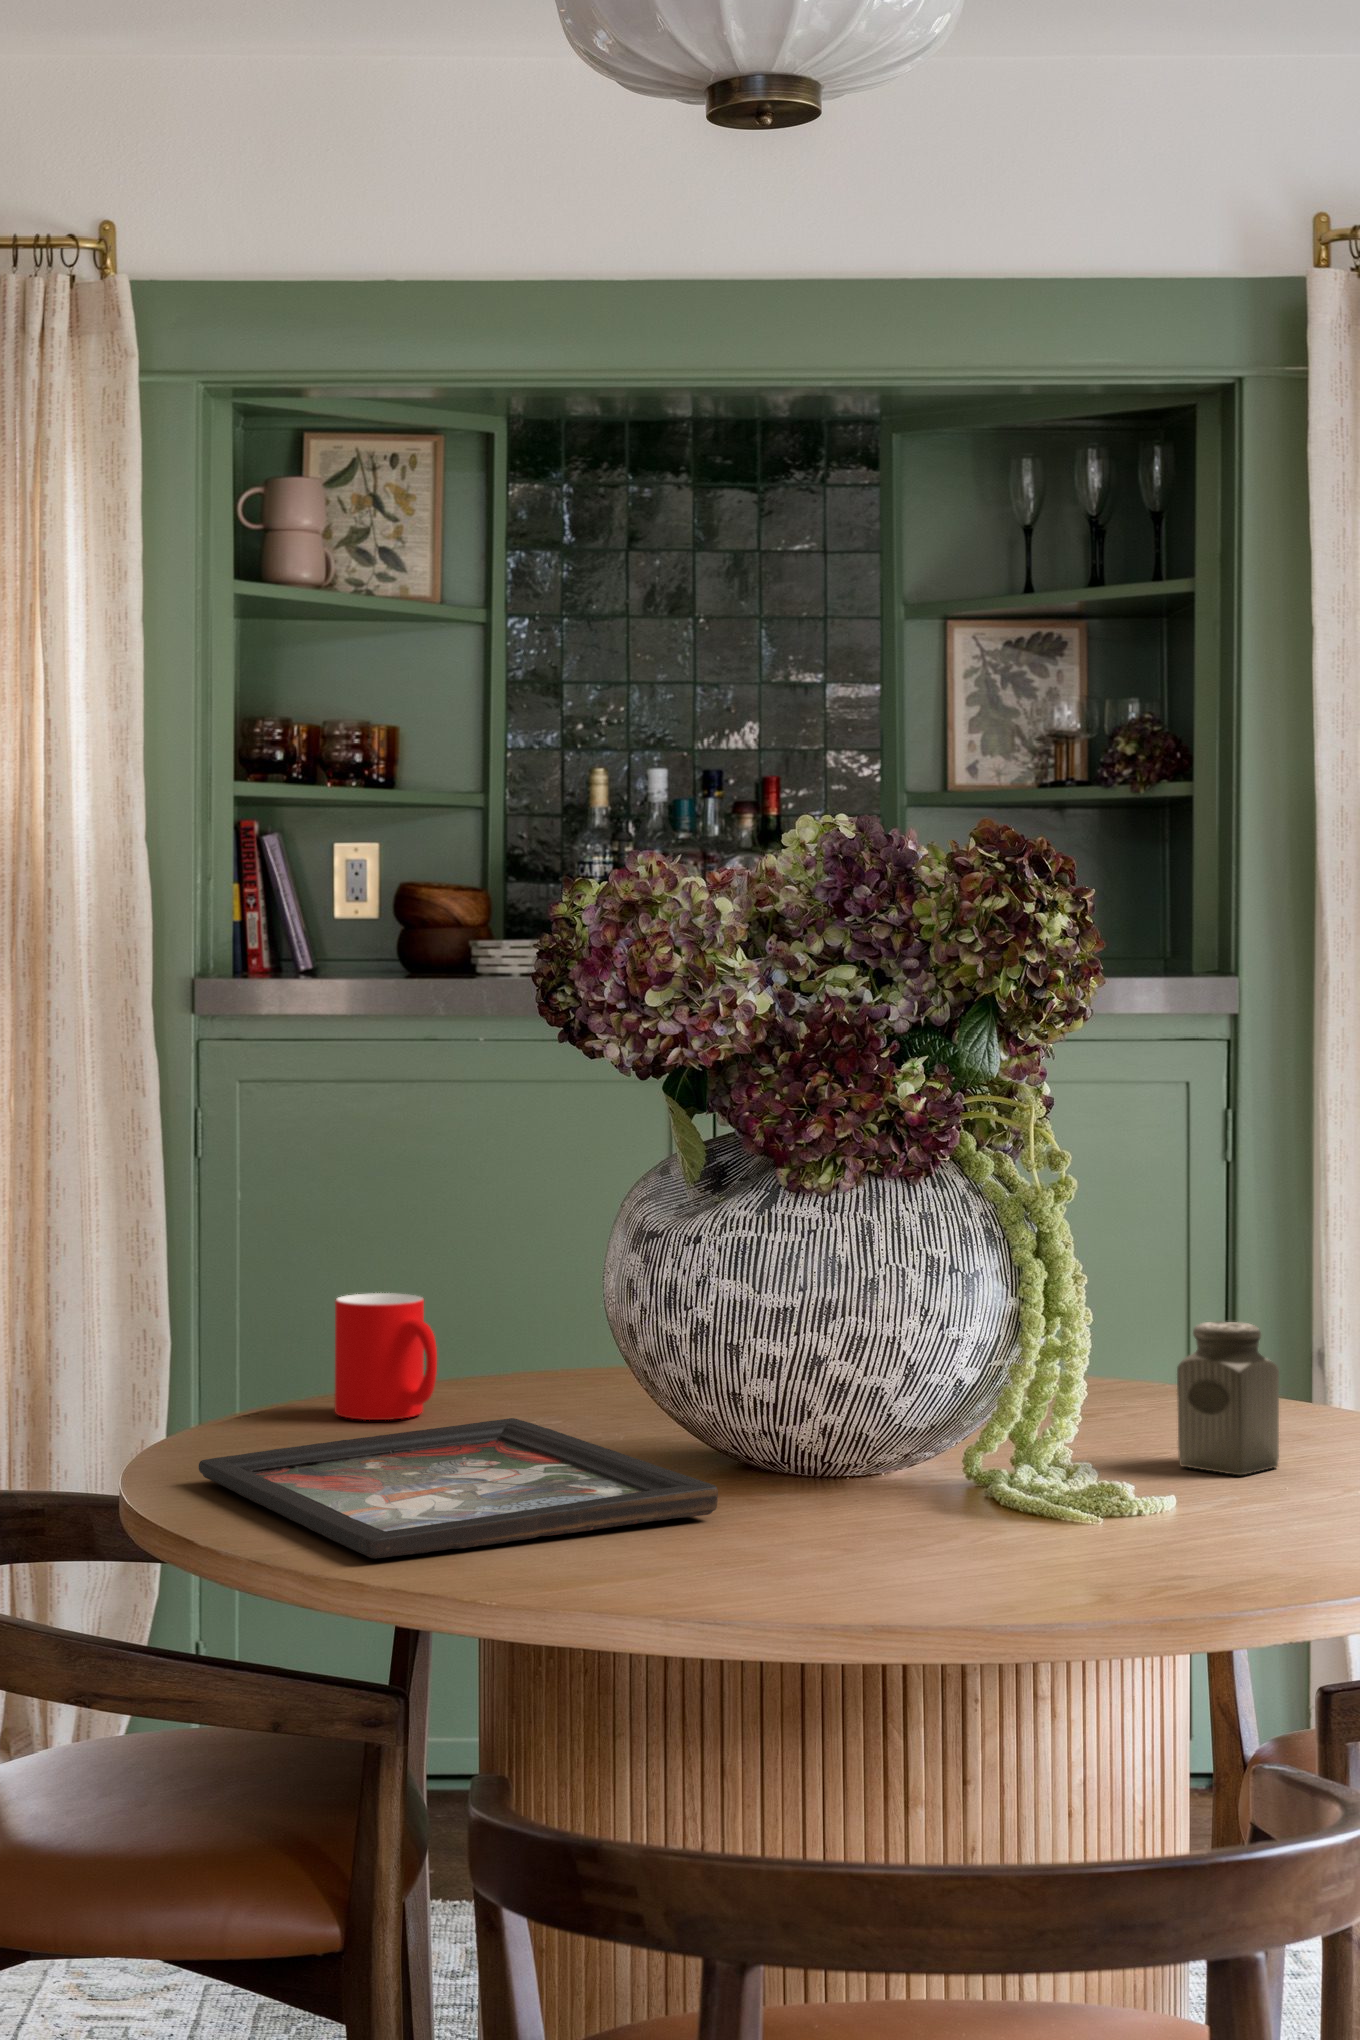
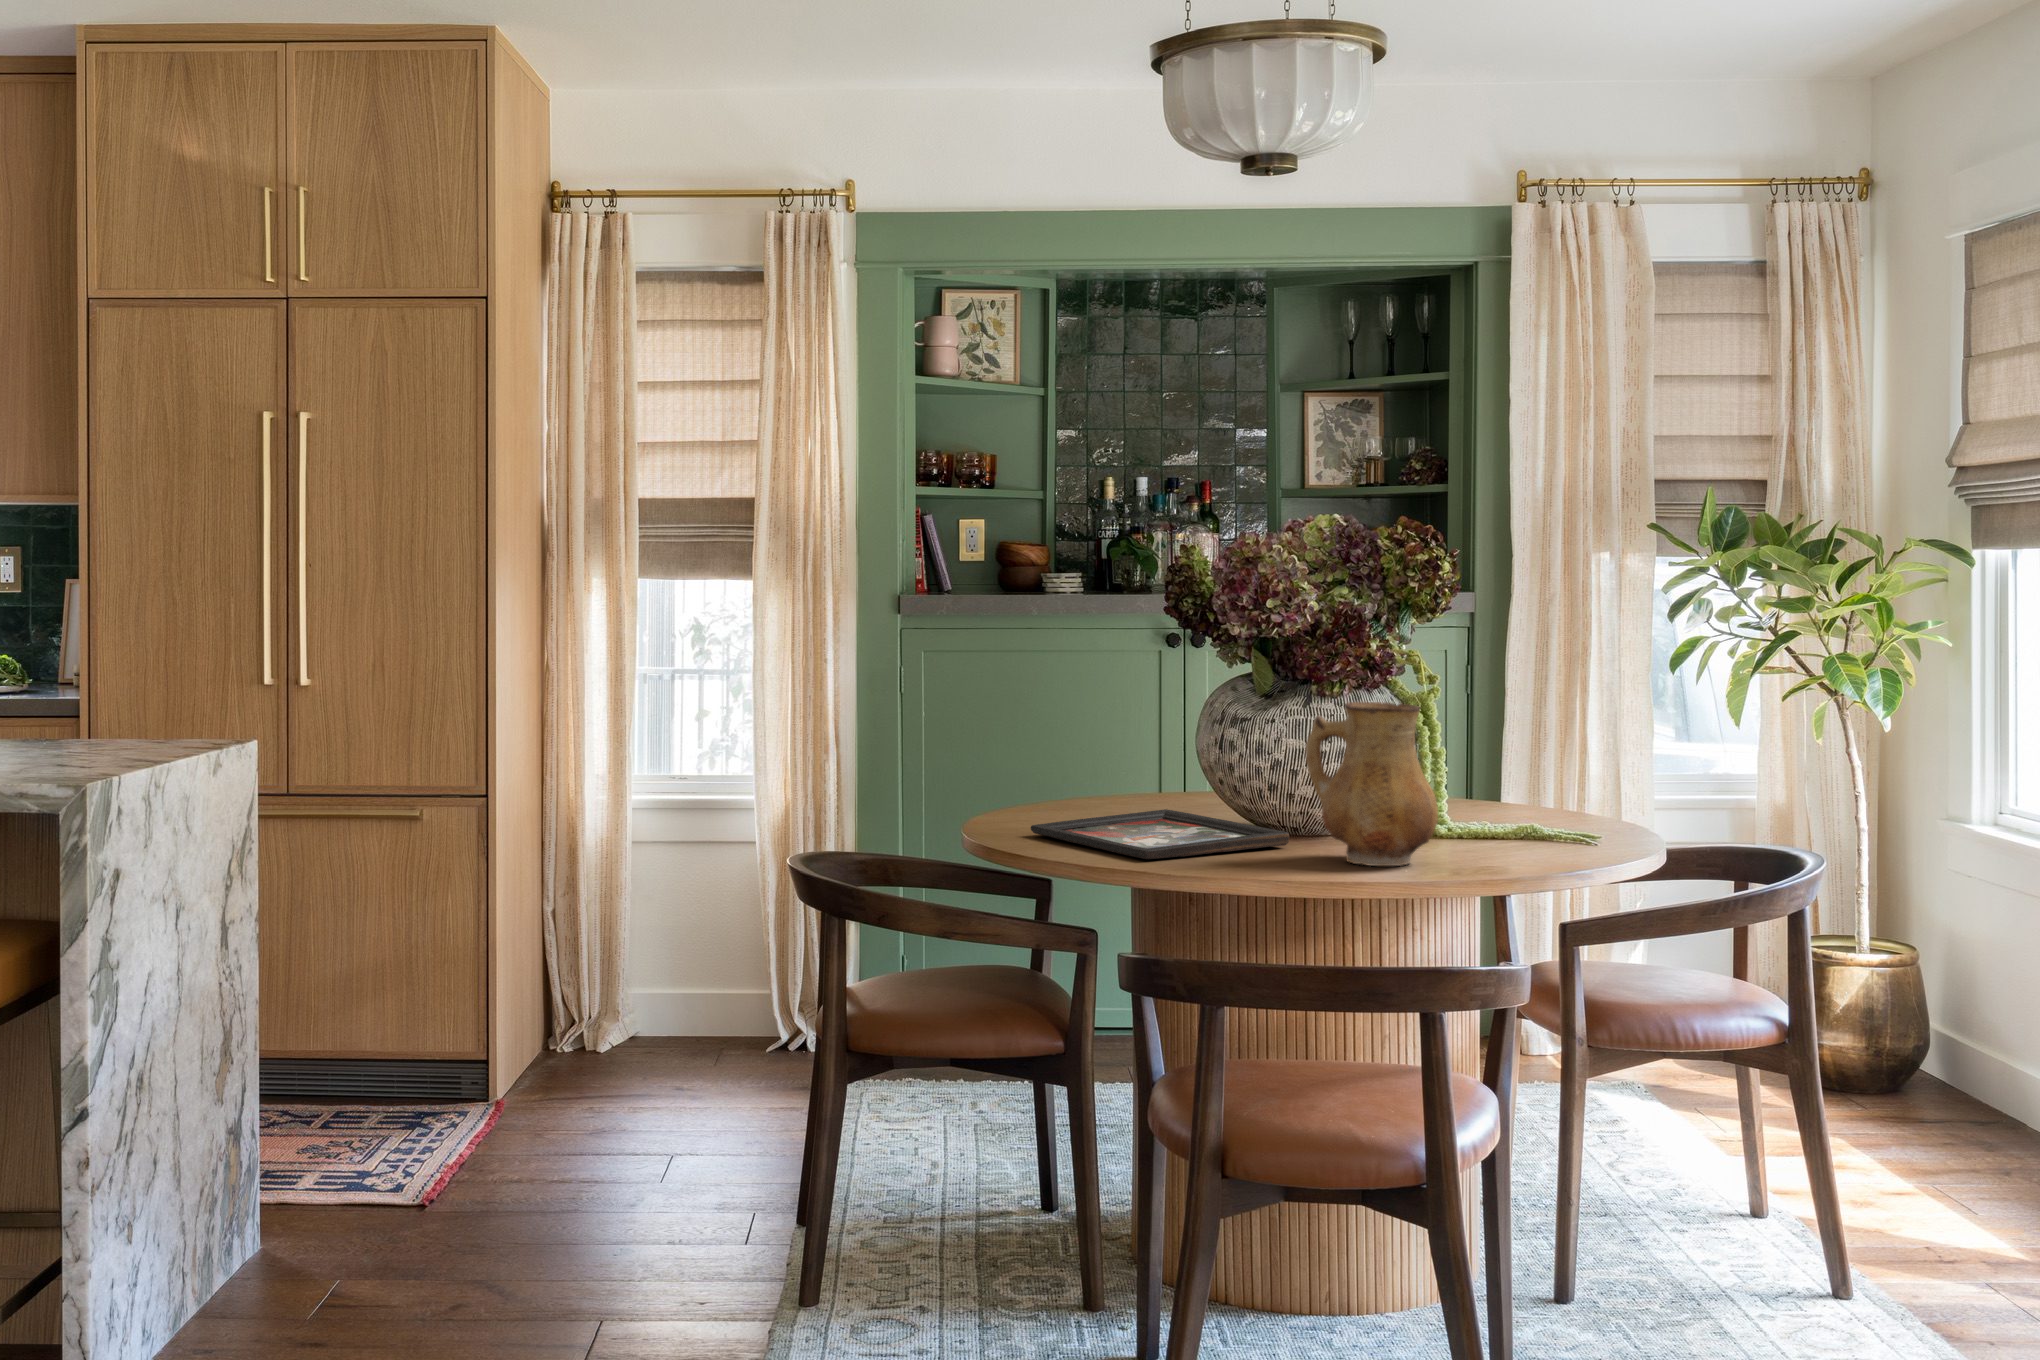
ceramic pitcher: none [730,1204,1012,1580] -> present [1306,702,1438,866]
cup: present [335,1293,437,1420] -> none [1063,753,1117,814]
salt shaker: present [1177,1321,1279,1475] -> none [1492,762,1542,833]

